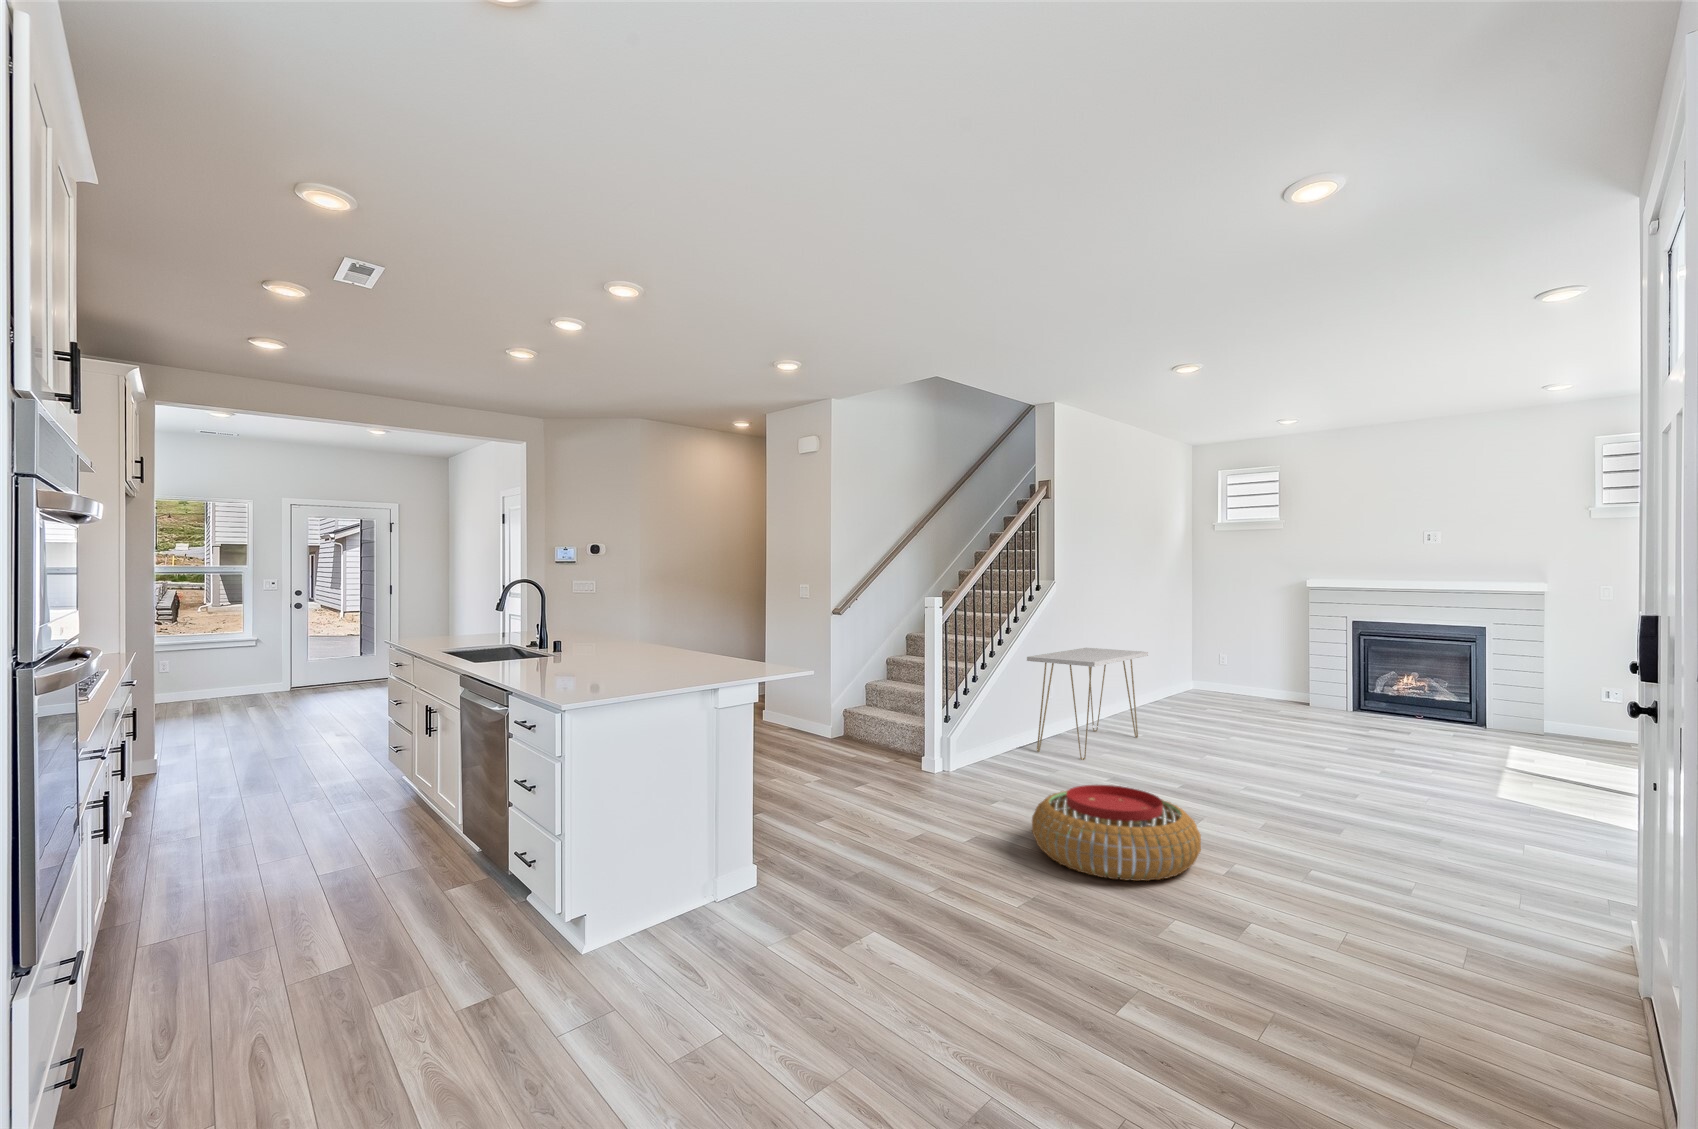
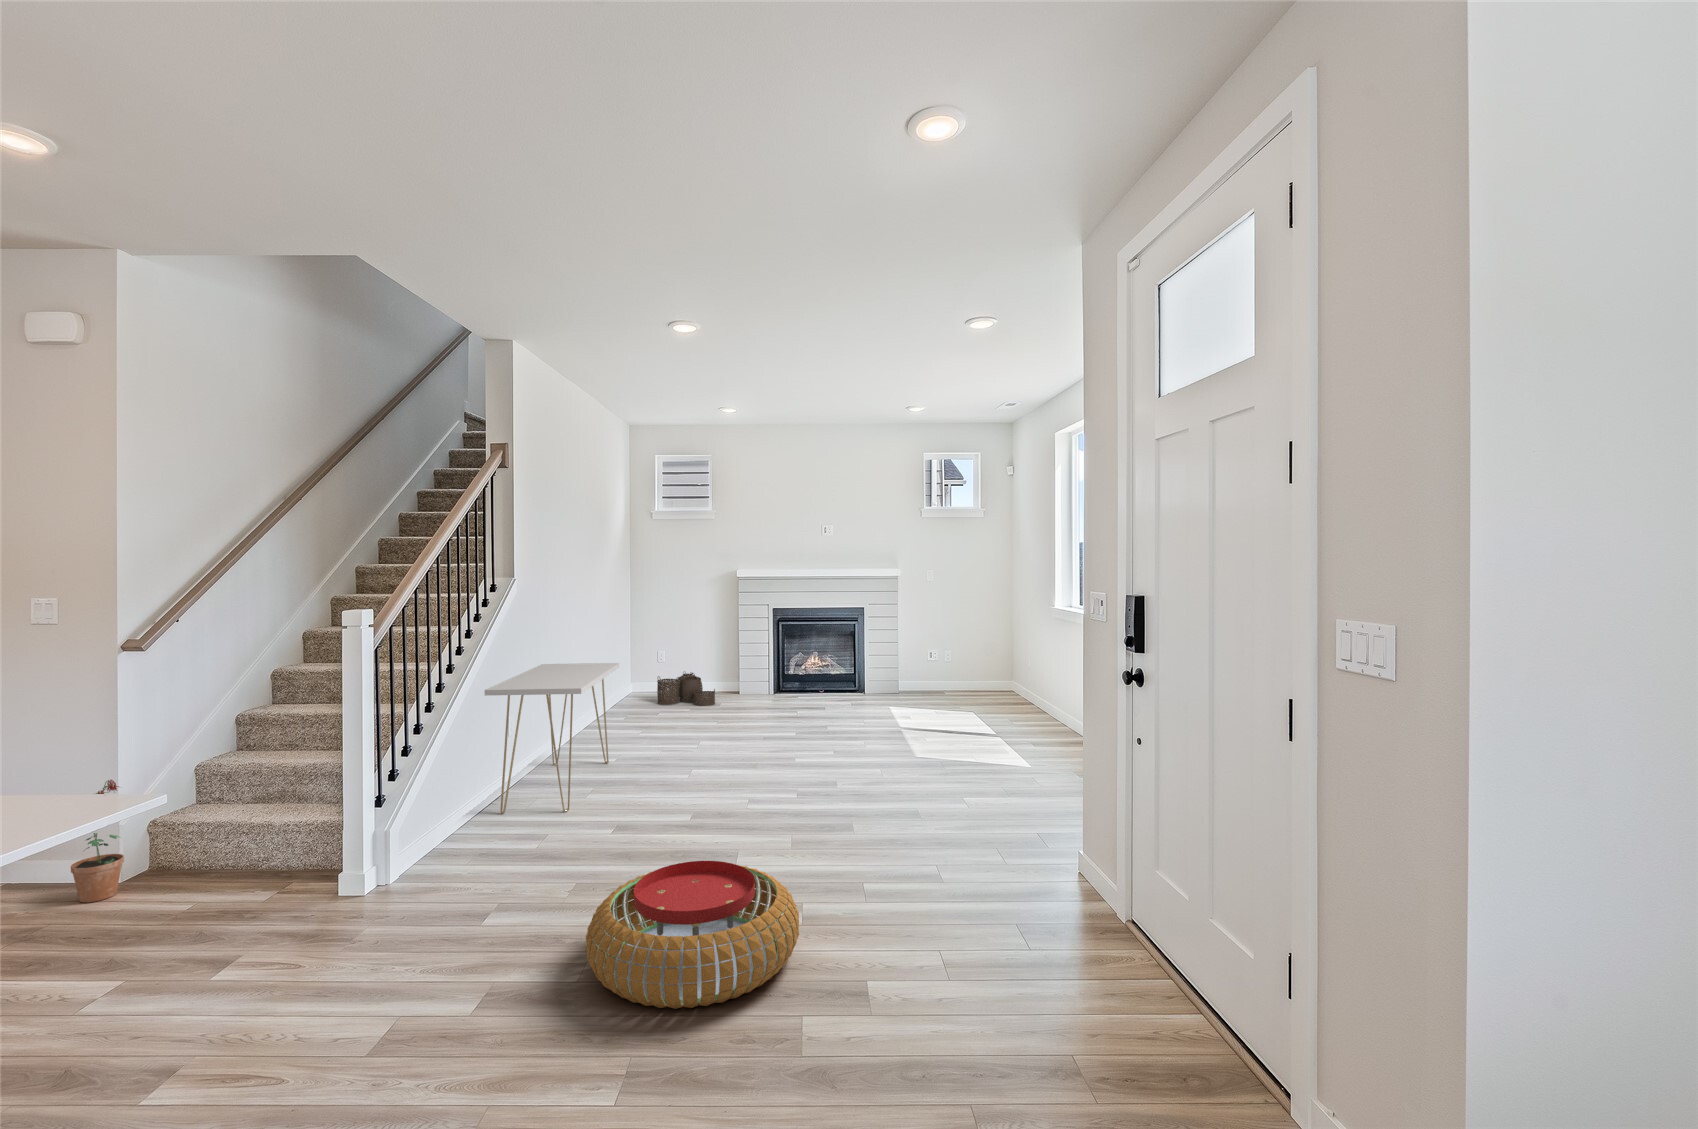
woven basket: none [1217,678,1278,712] -> present [657,671,715,706]
potted plant: none [808,682,831,747] -> present [71,780,124,903]

